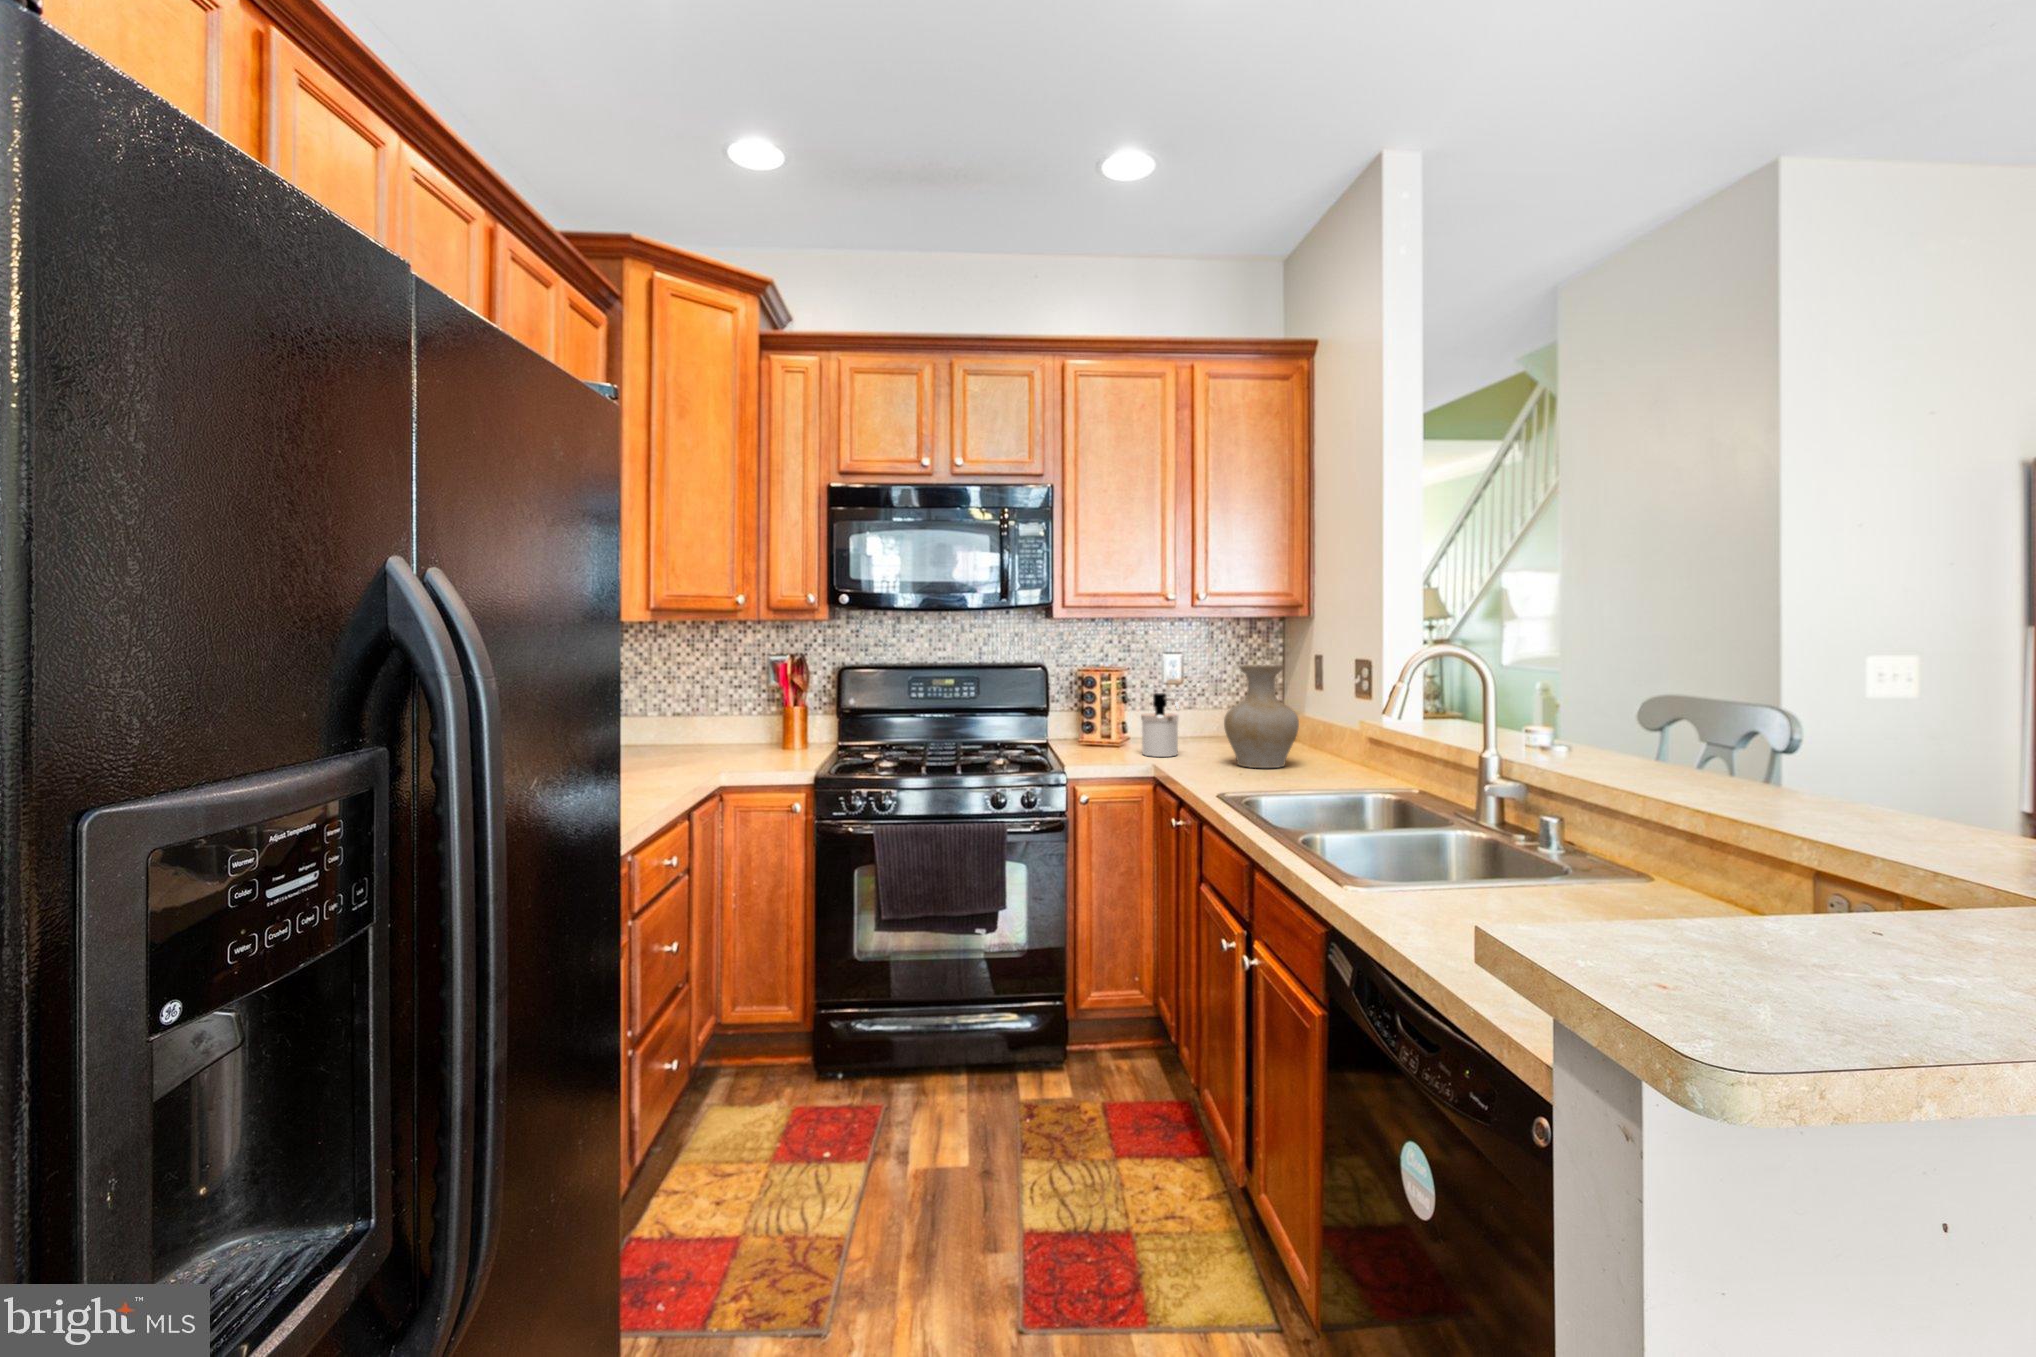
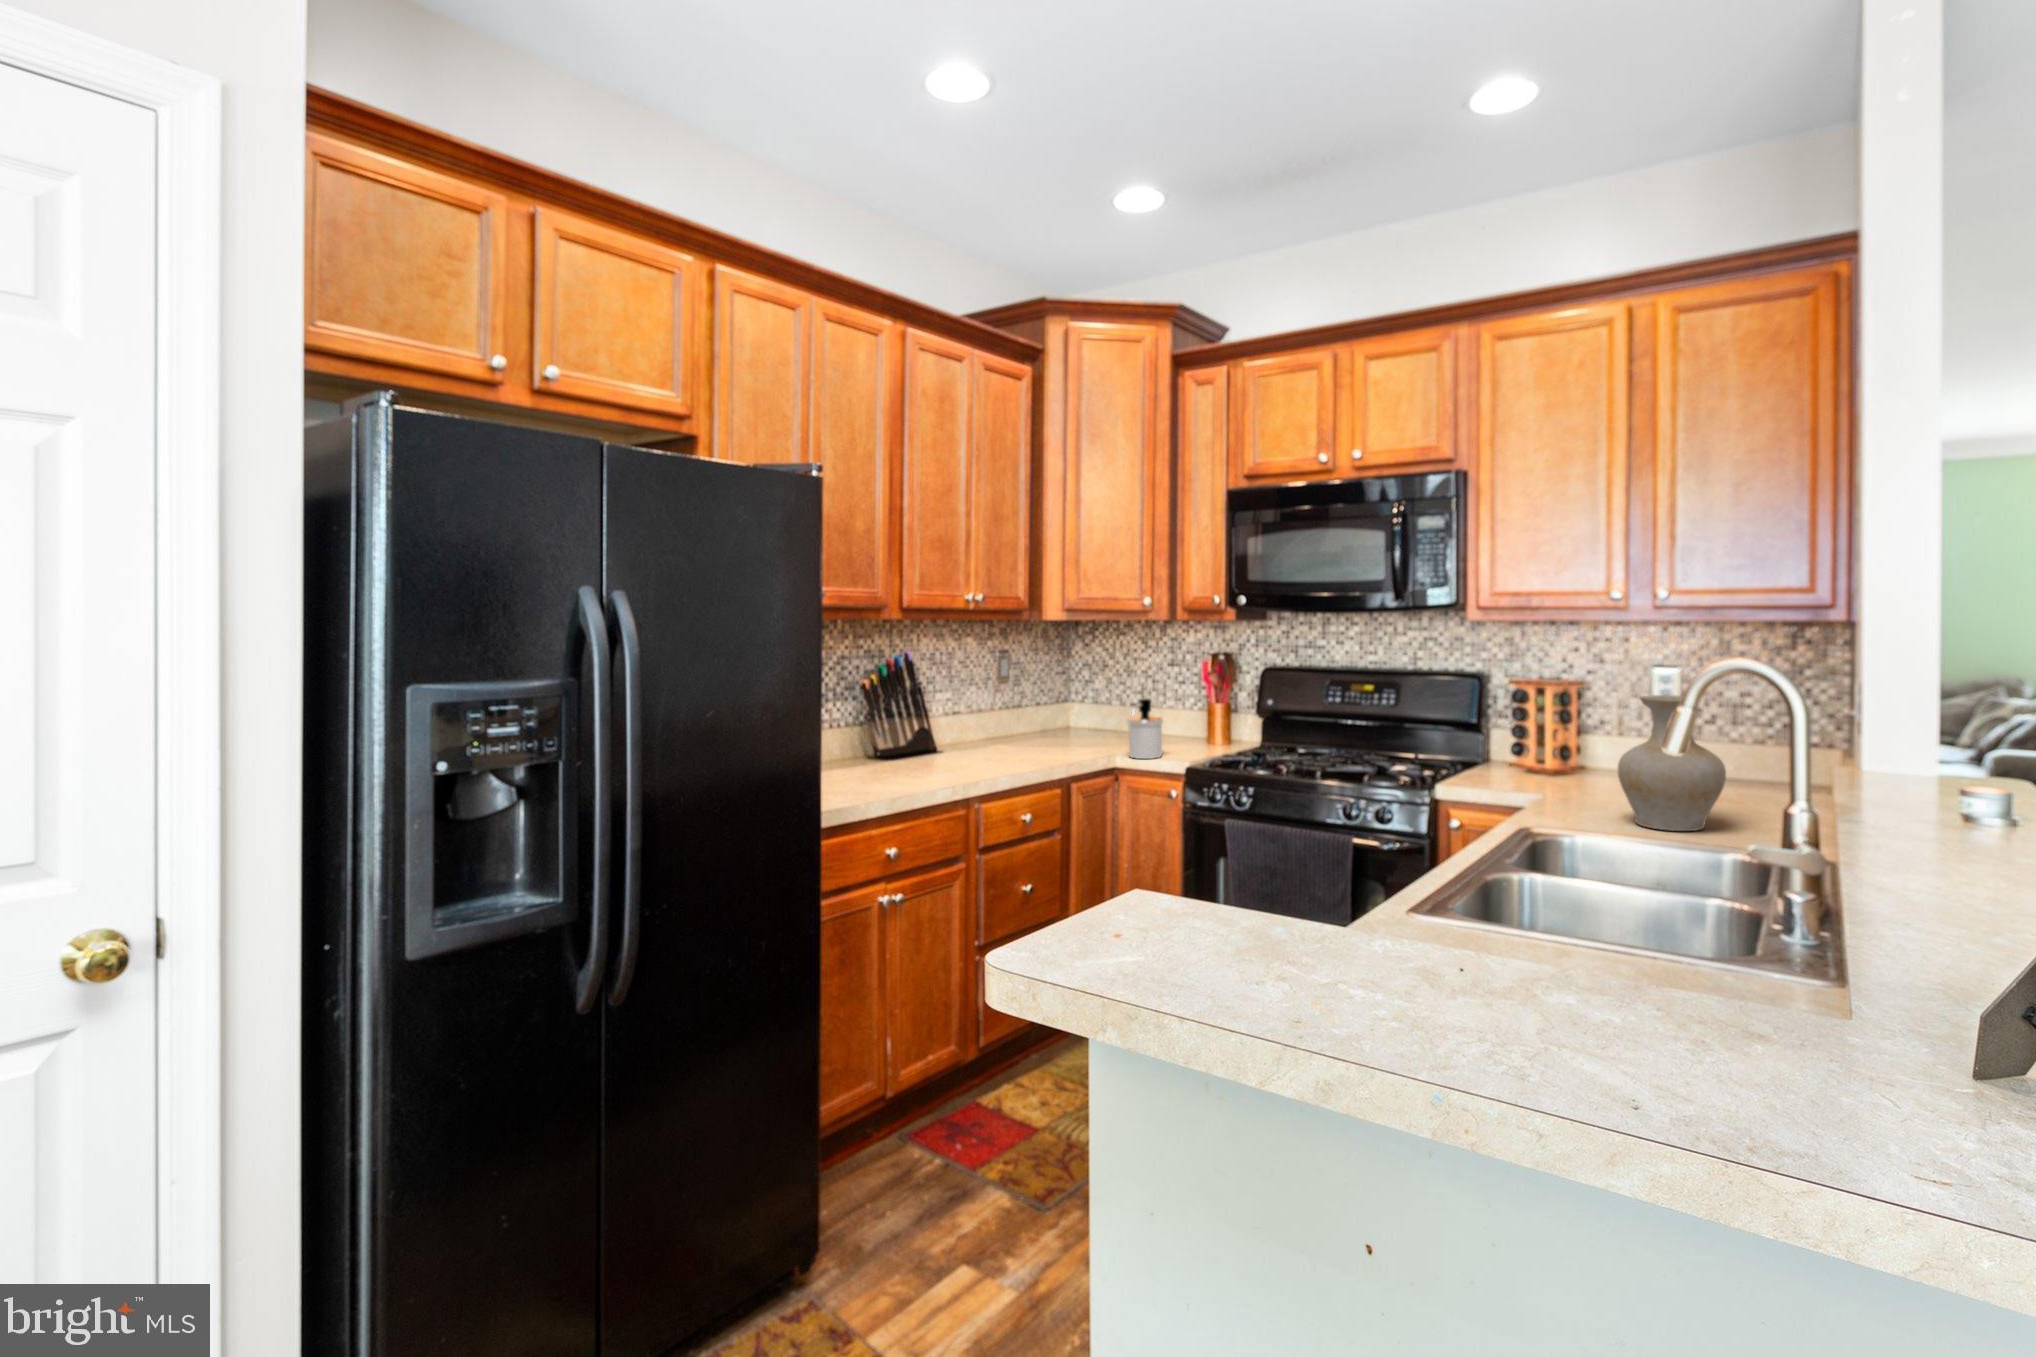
soap dispenser: present [1141,693,1179,757] -> present [1127,699,1163,759]

